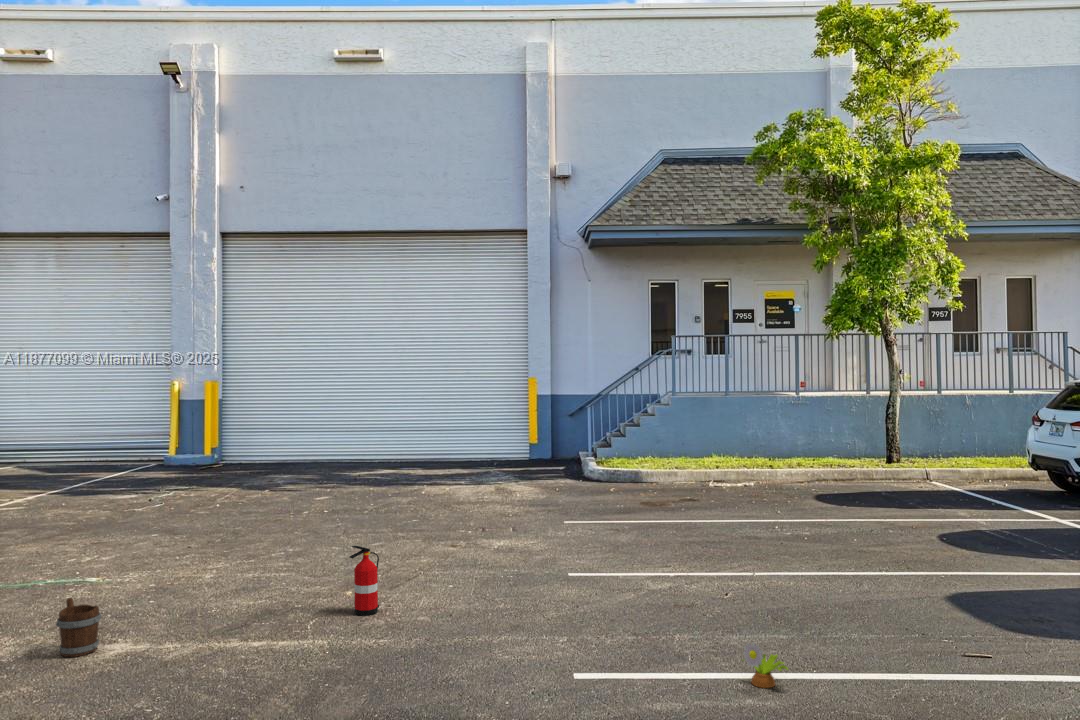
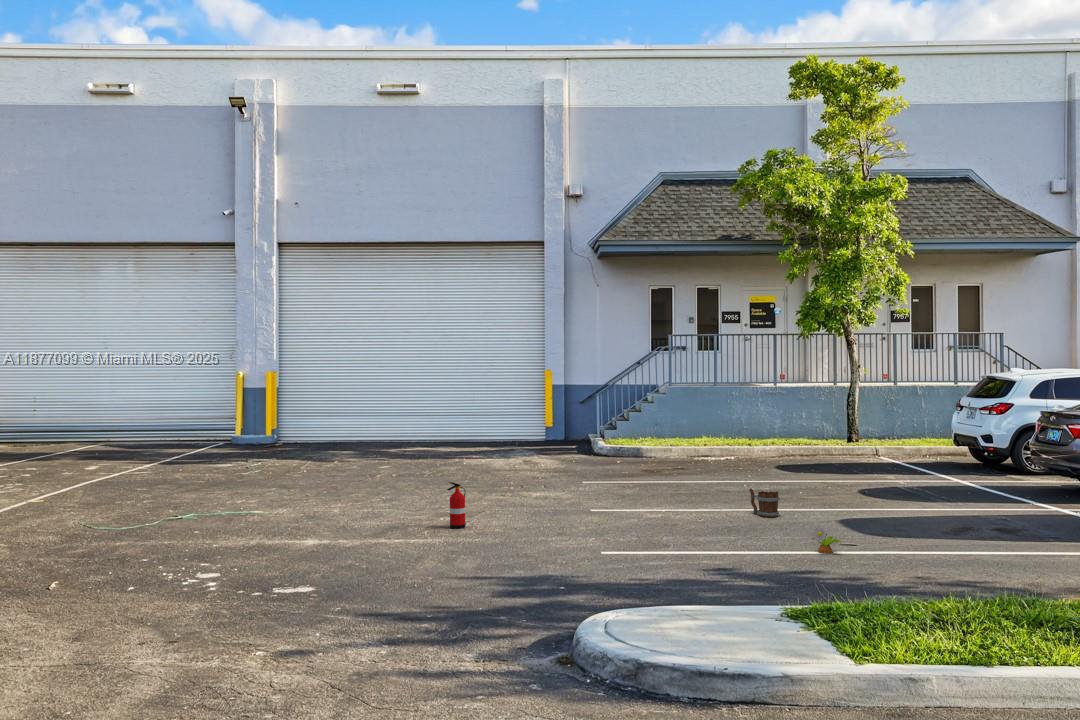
bucket: present [56,598,101,657] -> present [749,488,780,518]
decorative plant: present [743,642,788,688] -> present [812,527,840,553]

